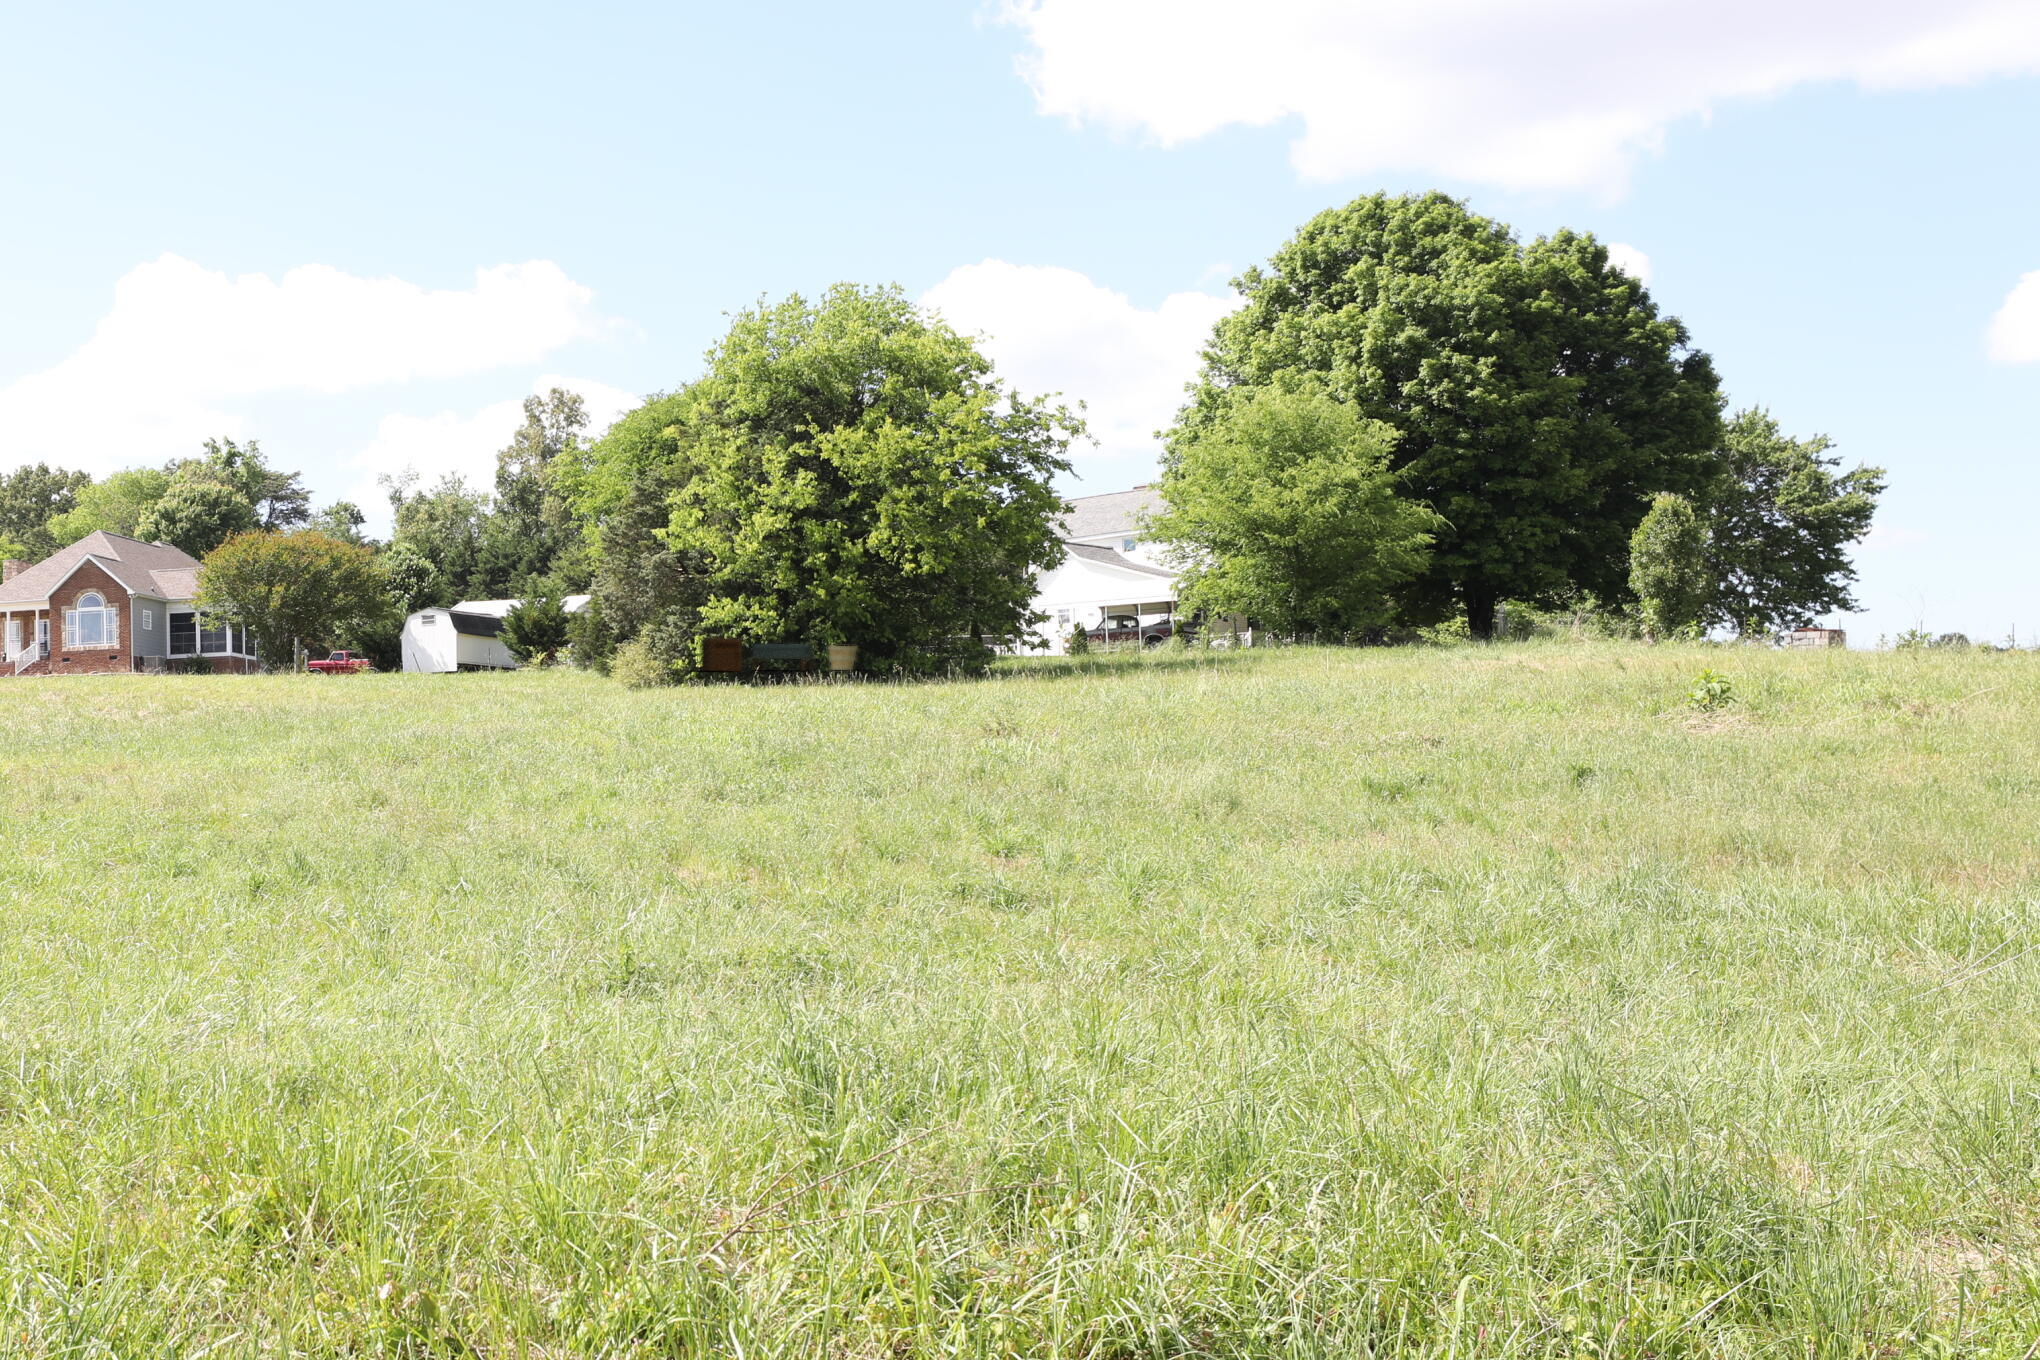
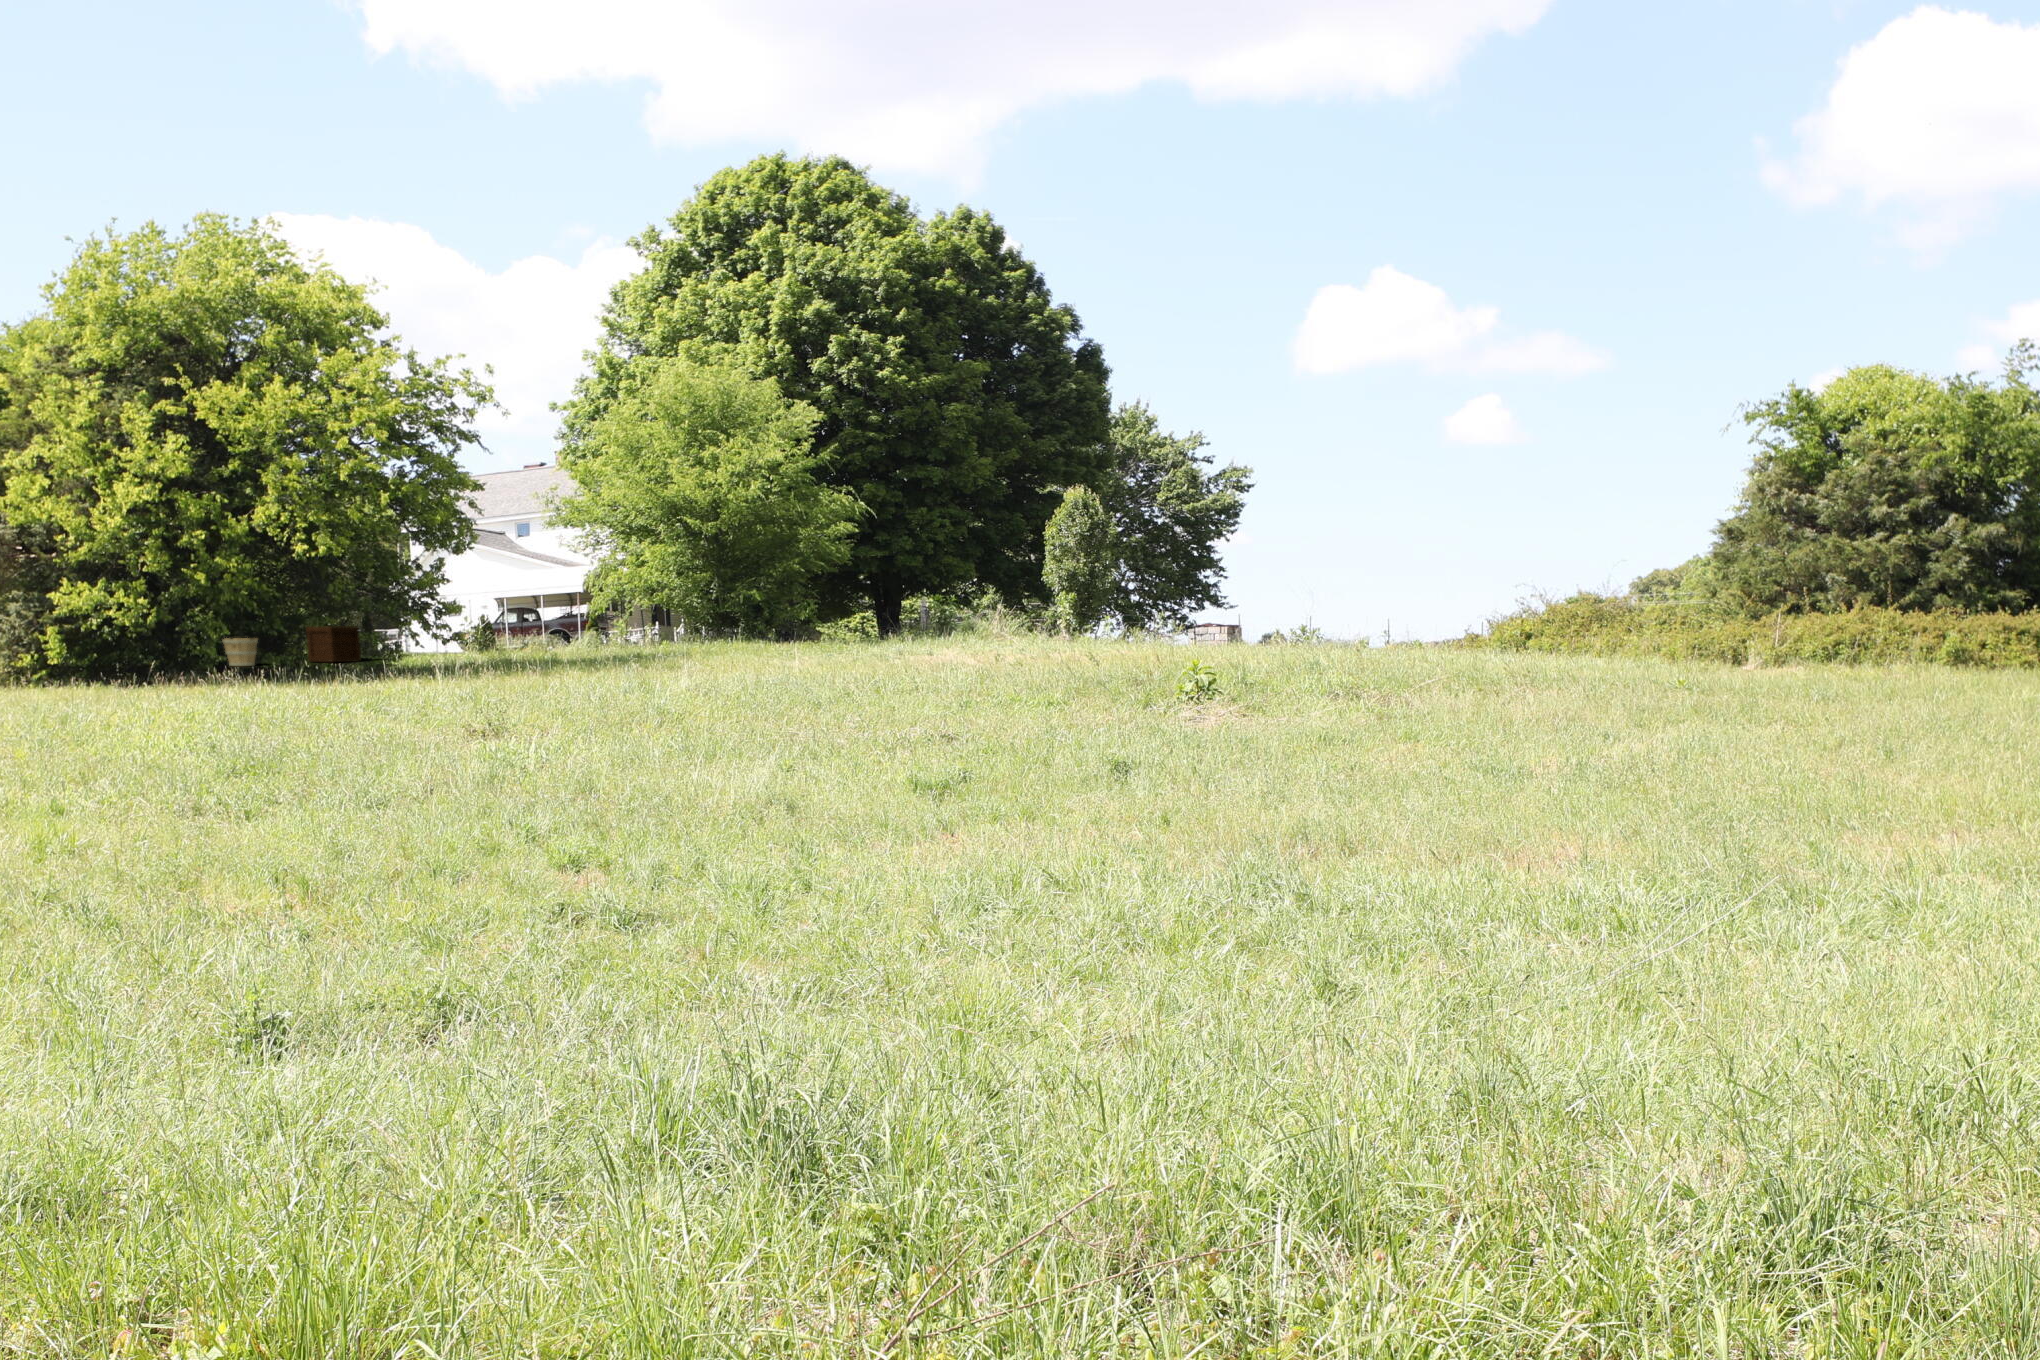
wooden crate: present [701,638,742,672] -> present [306,626,361,662]
bench: present [752,644,813,670] -> none [126,639,204,670]

